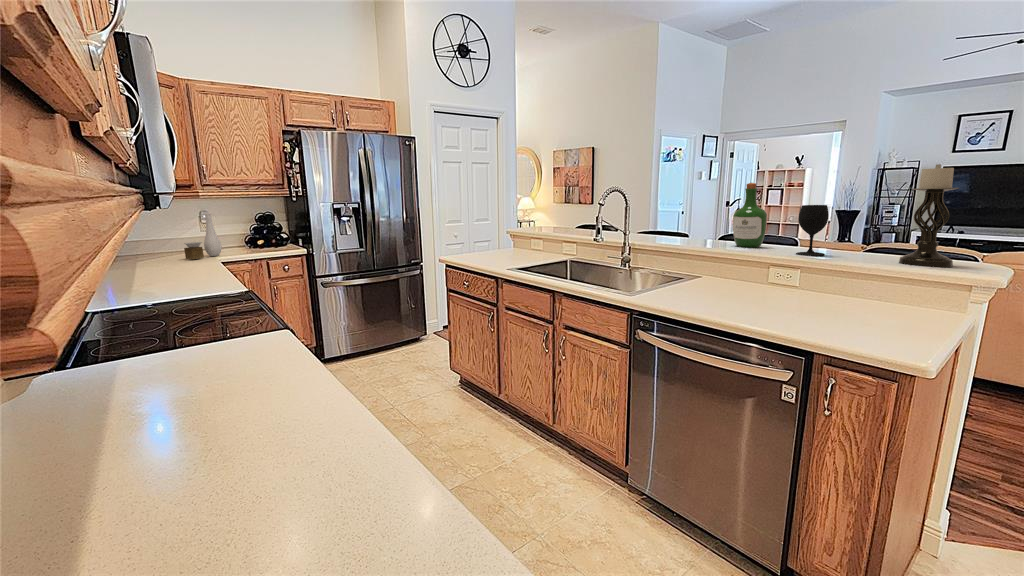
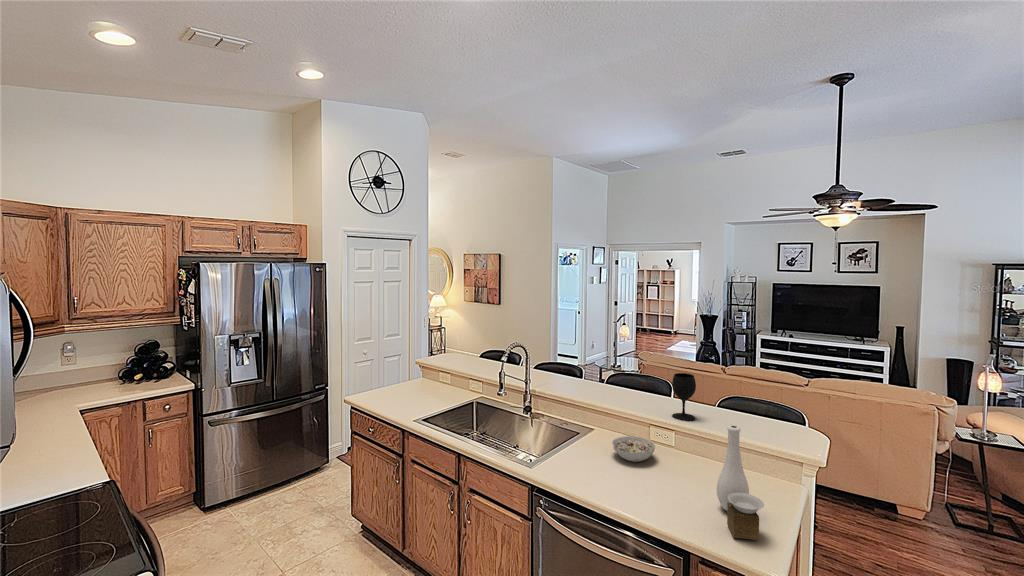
candle holder: present [899,164,959,268] -> none [753,353,793,441]
wine bottle: present [733,183,767,248] -> none [618,344,647,401]
vase: present [184,213,221,259] -> present [717,425,764,540]
bowl: none [722,273,774,294] -> present [612,436,656,462]

